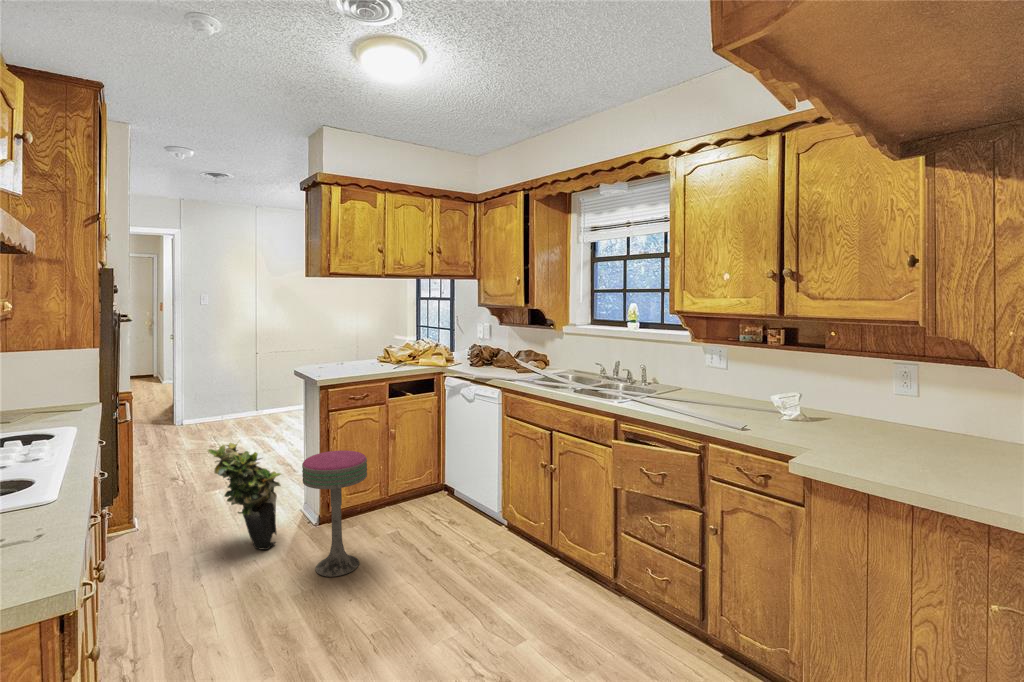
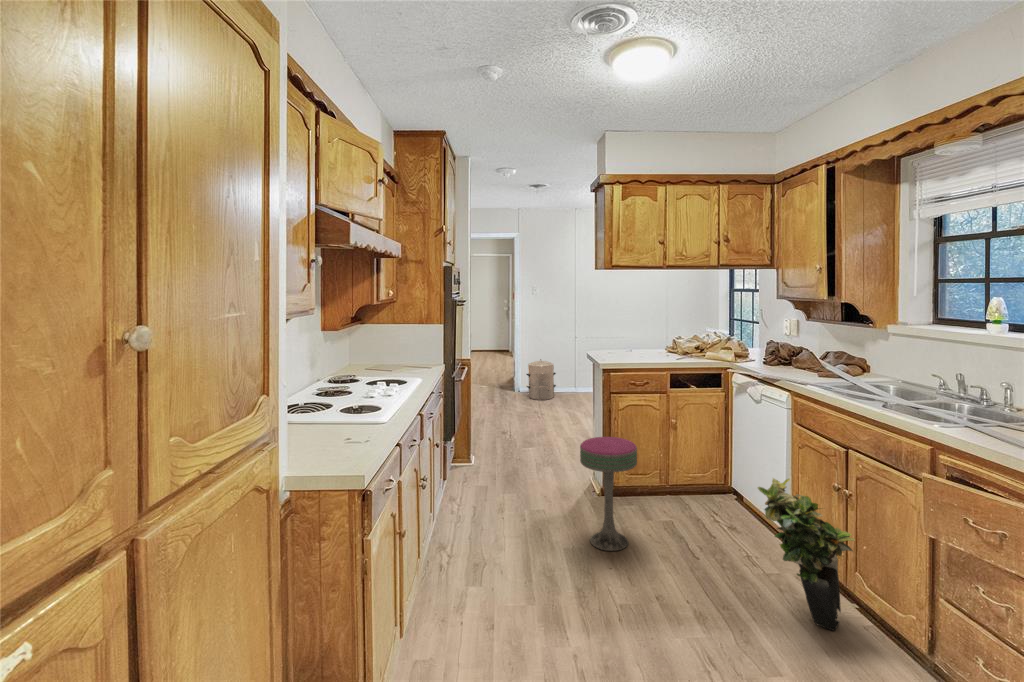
waste bin: none [199,380,240,429] -> present [526,359,556,400]
potted plant: present [208,442,281,550] -> present [757,478,855,631]

